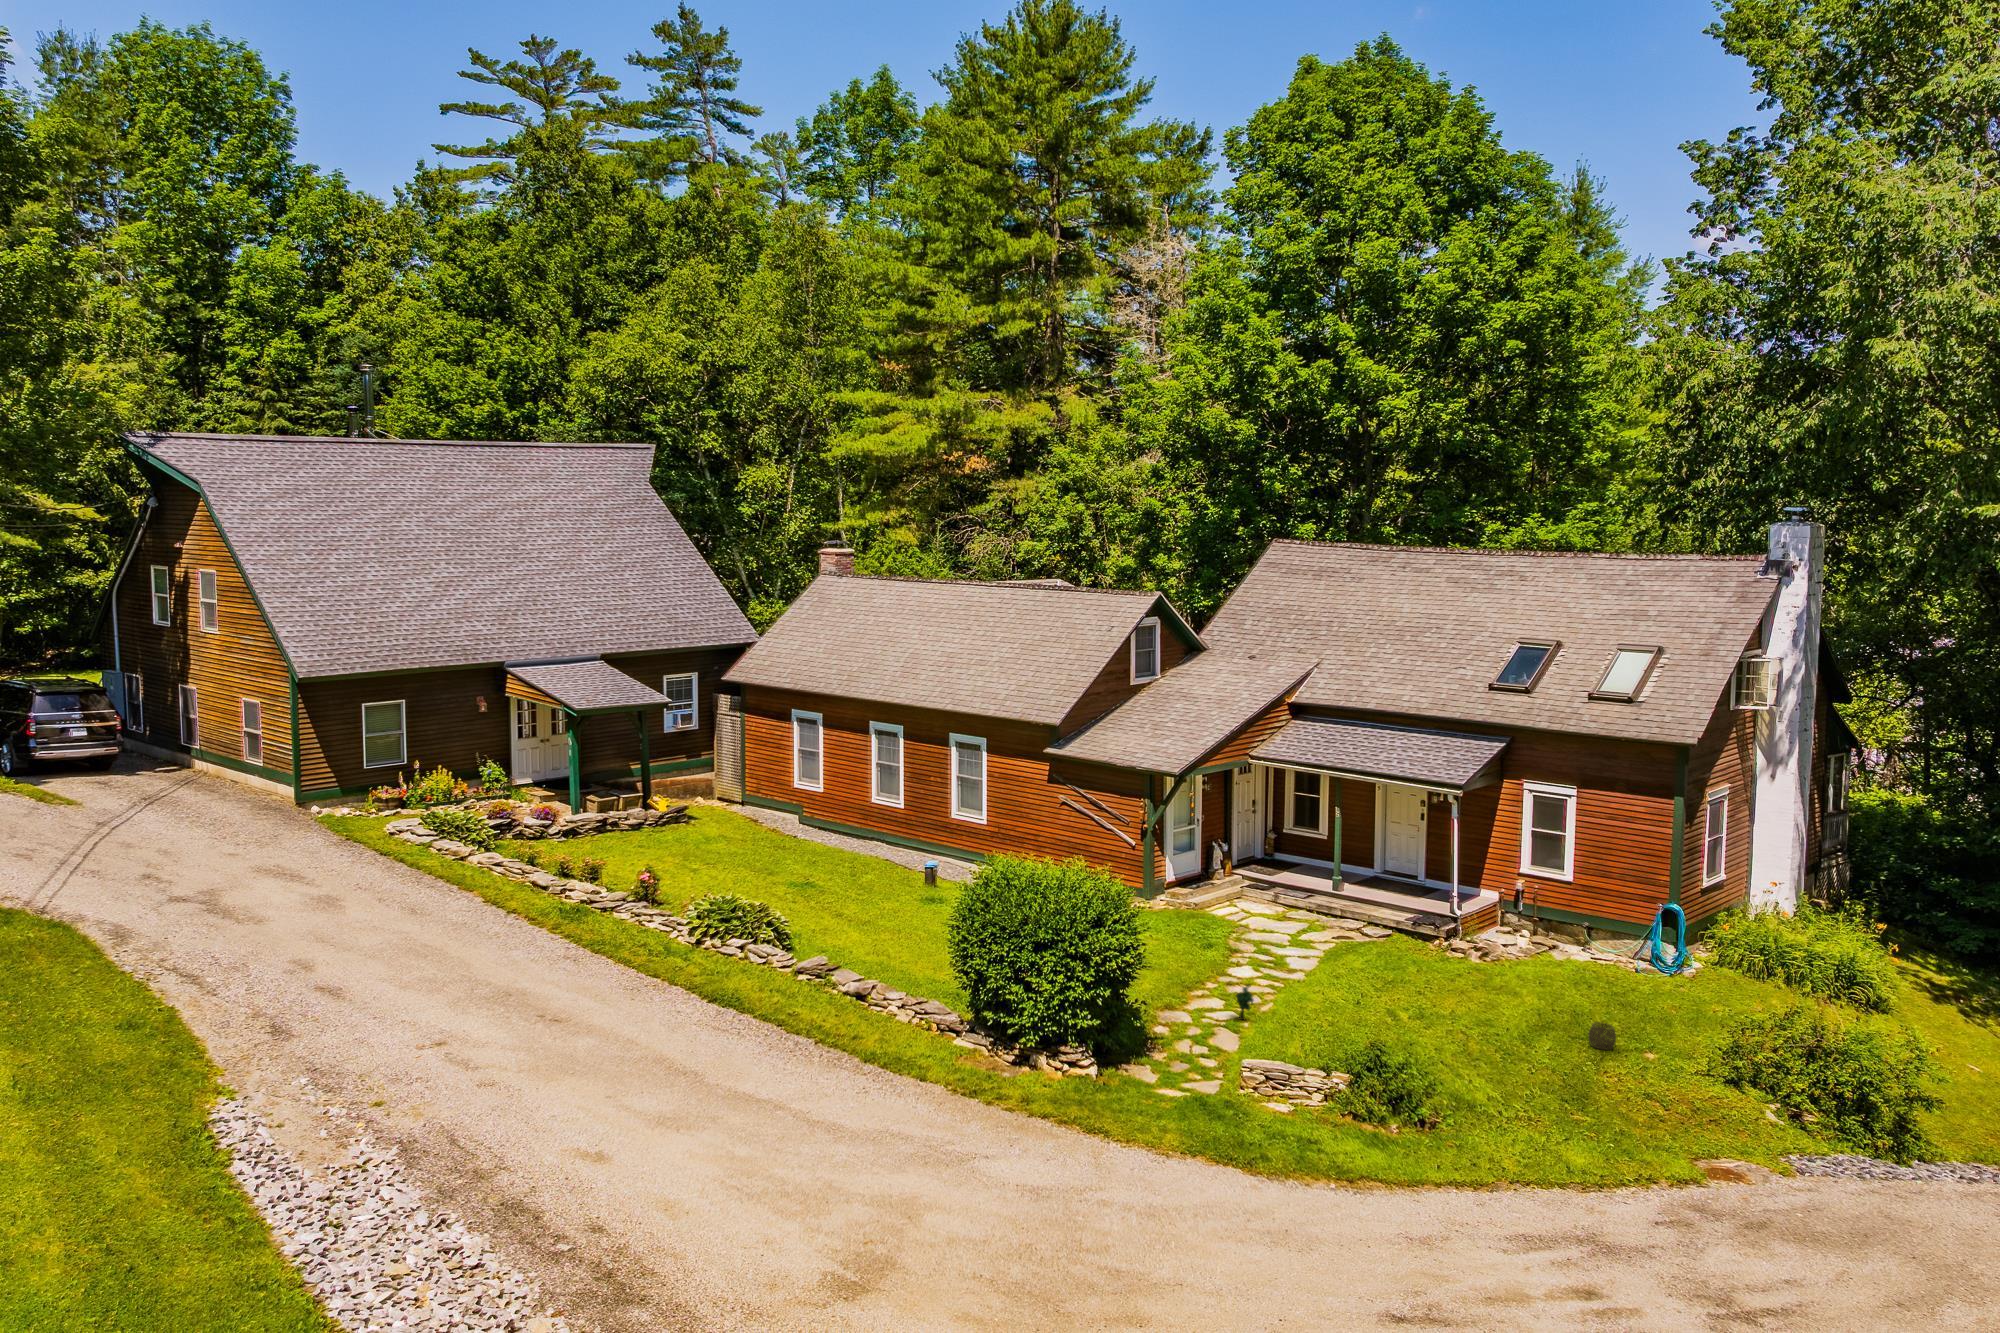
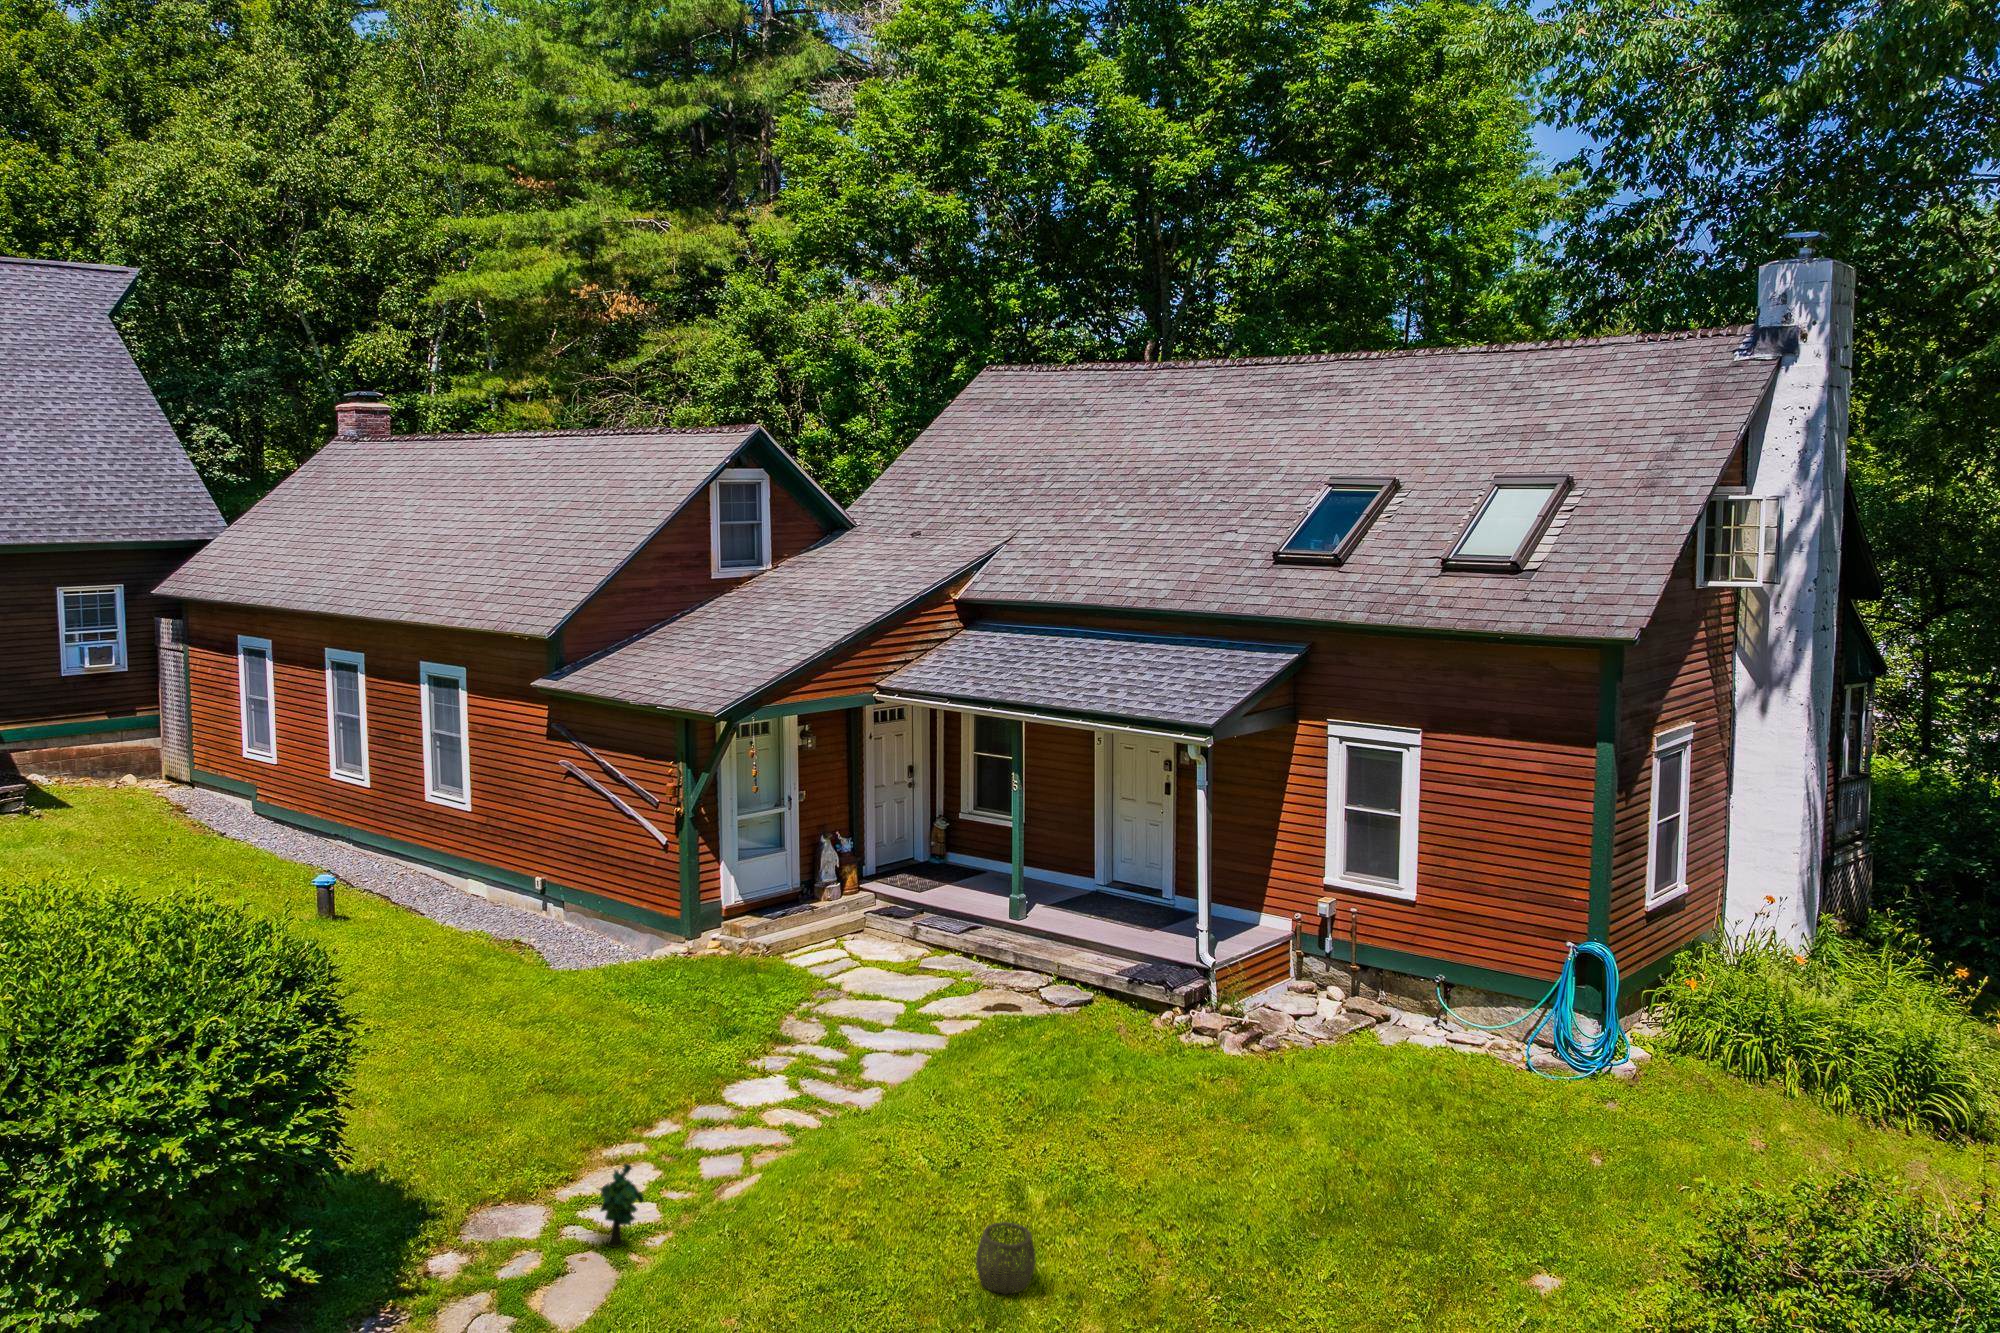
woven basket: present [1588,1022,1616,1050] -> present [976,1222,1036,1294]

